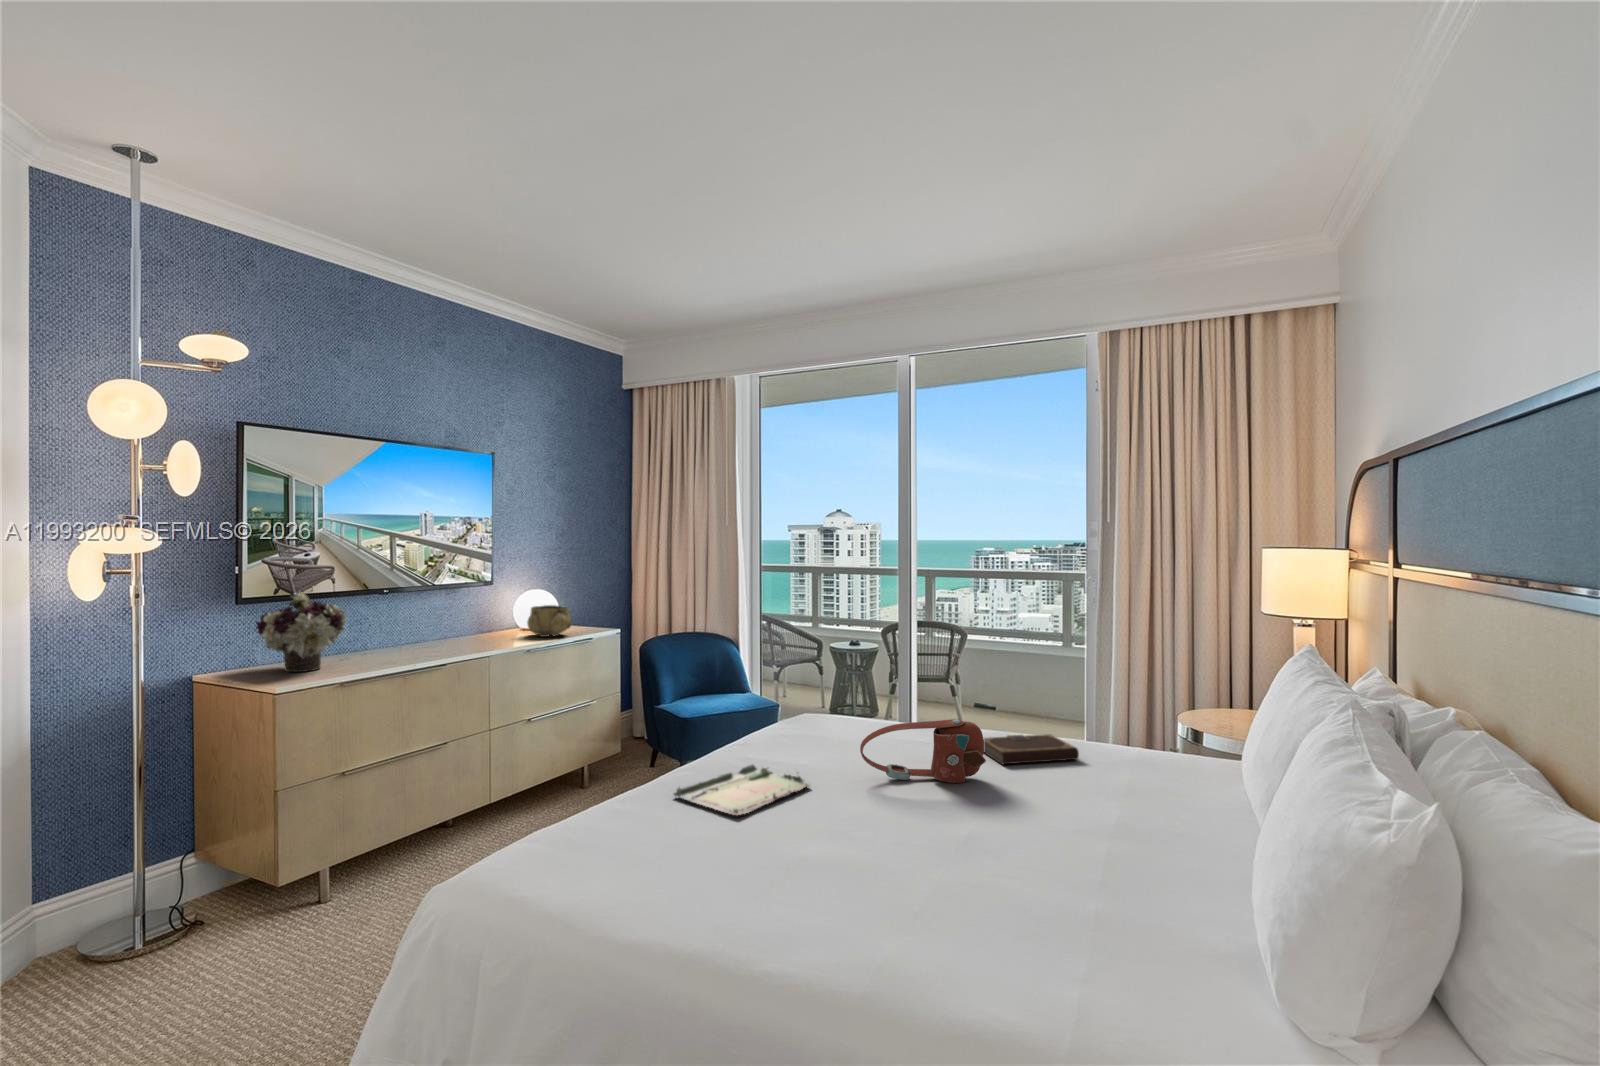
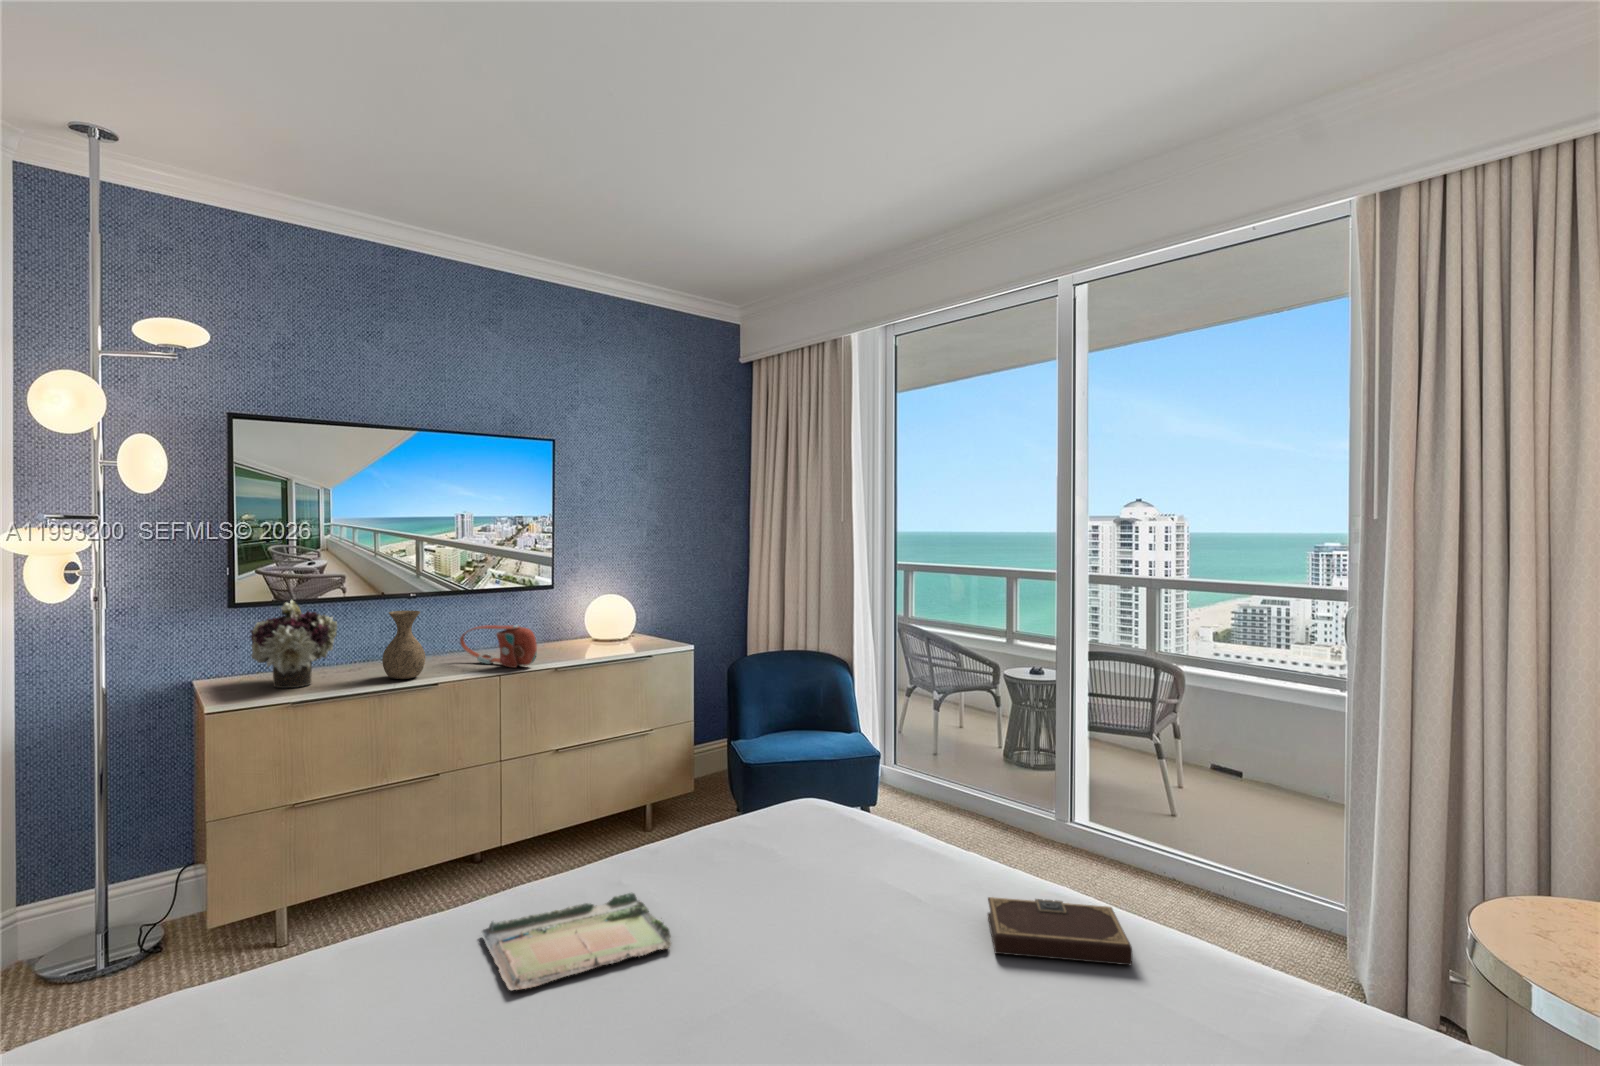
vase: none [381,599,420,659] -> present [382,610,425,679]
decorative bowl: present [527,605,571,637] -> none [573,621,624,658]
handbag: present [860,719,986,783] -> present [460,625,537,668]

